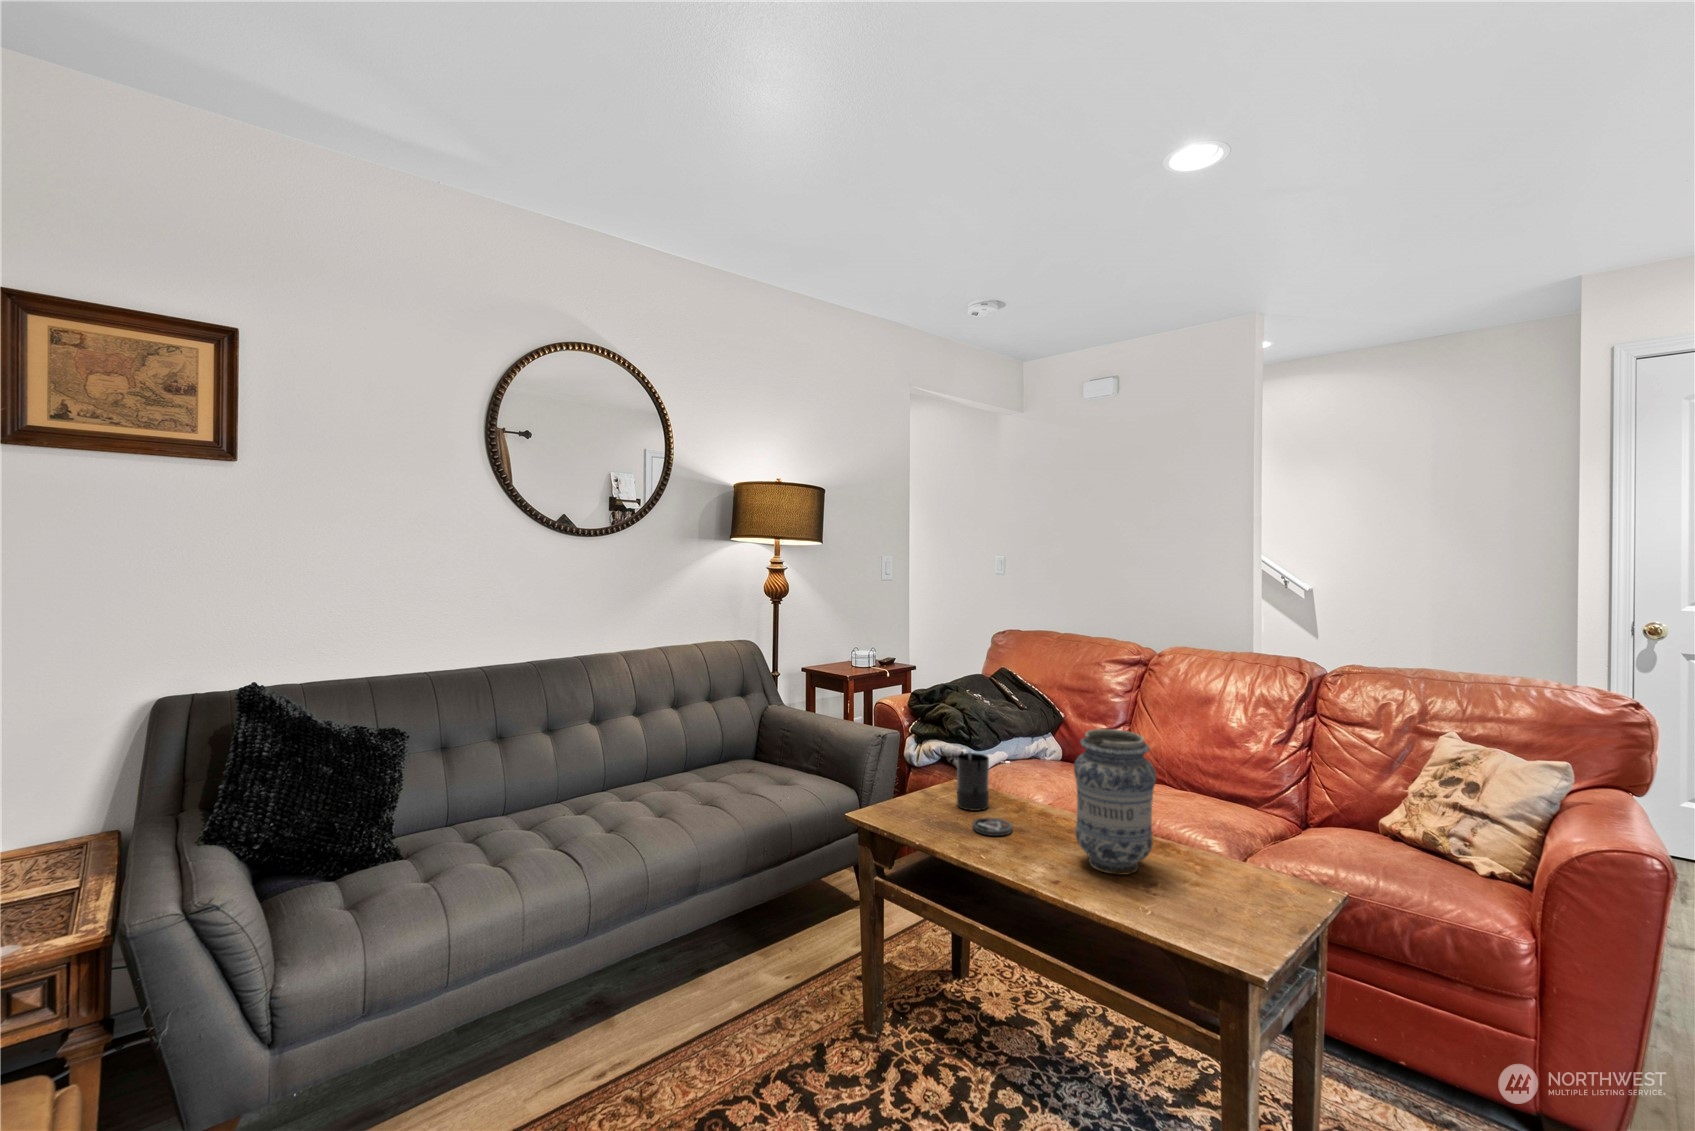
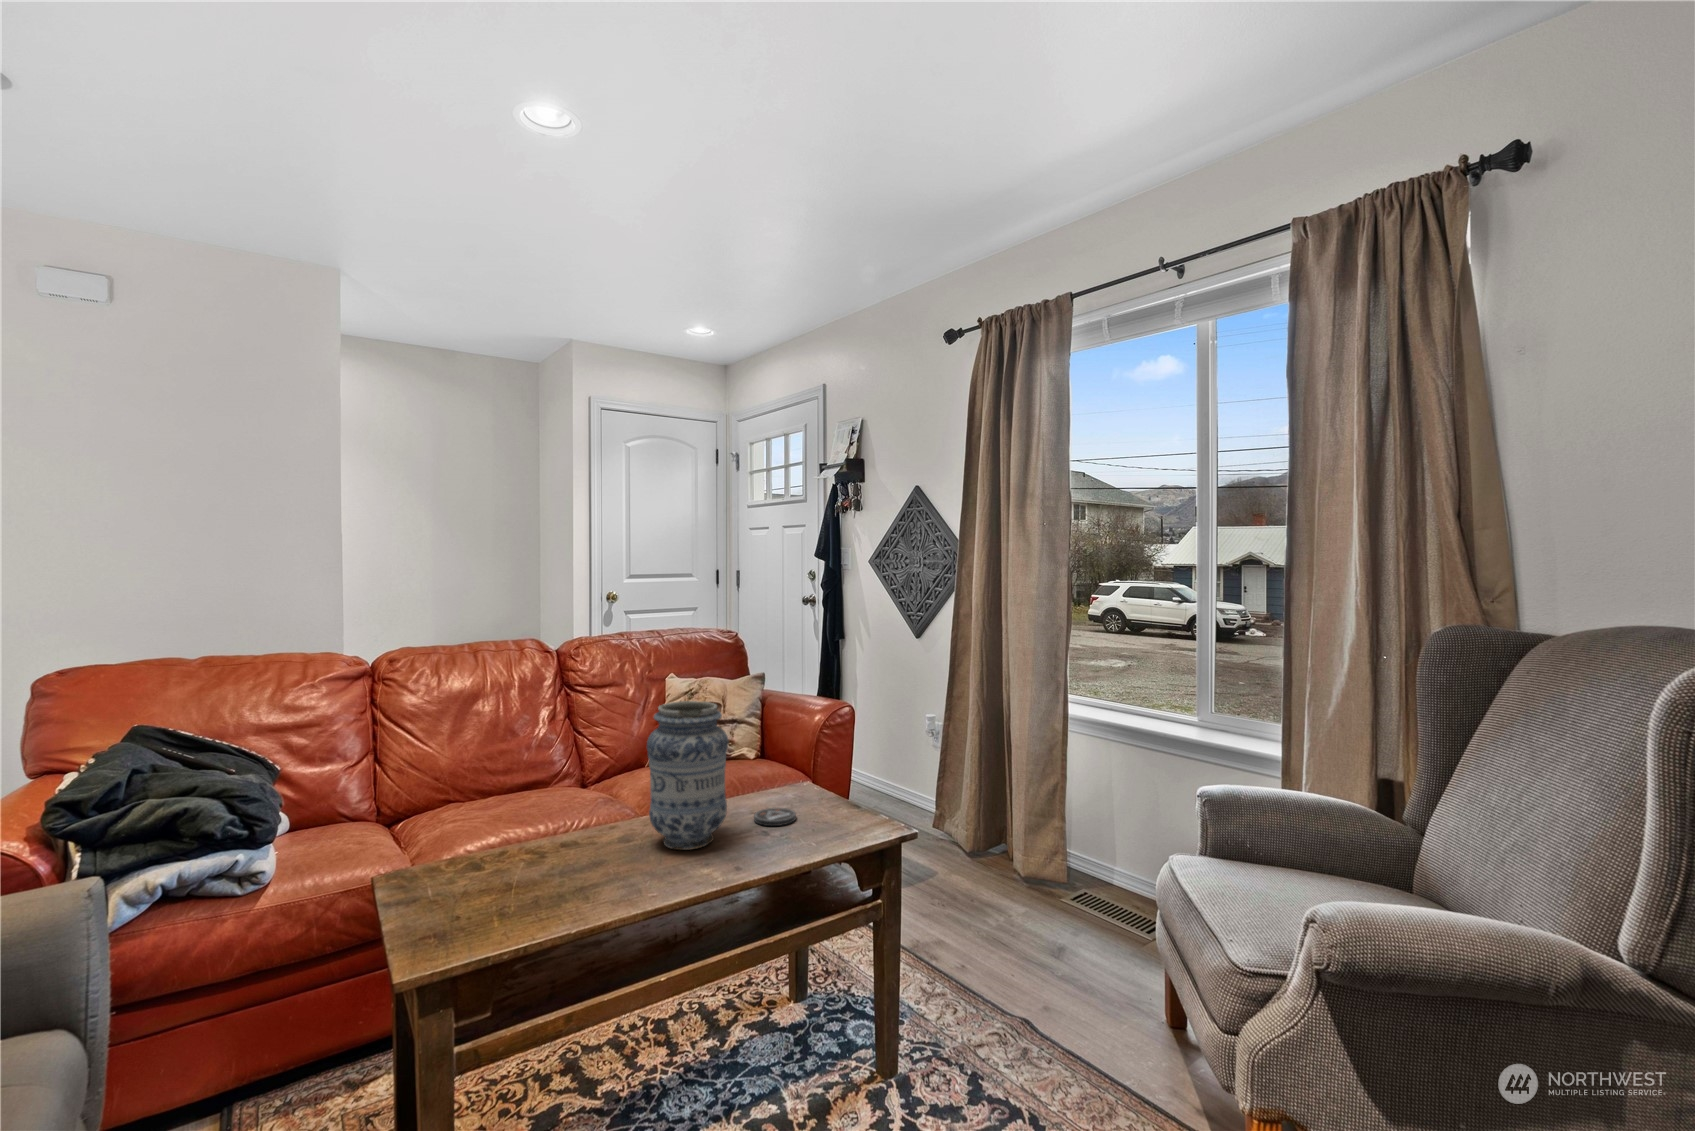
candle: present [957,750,989,811] -> none [416,801,472,888]
coaster: present [973,818,1012,836] -> present [754,808,796,826]

